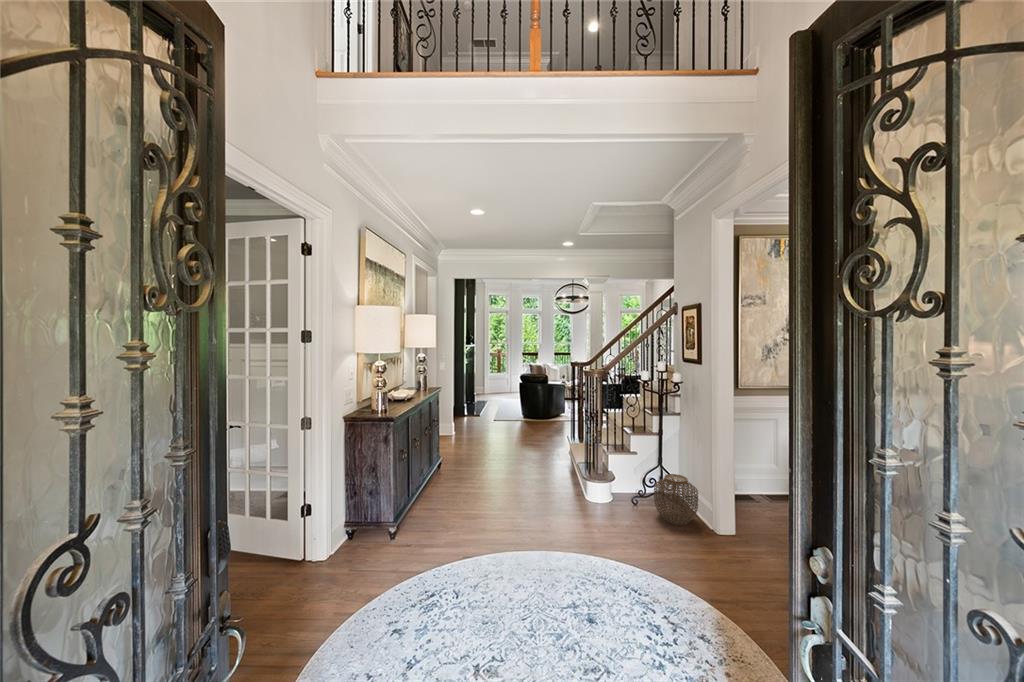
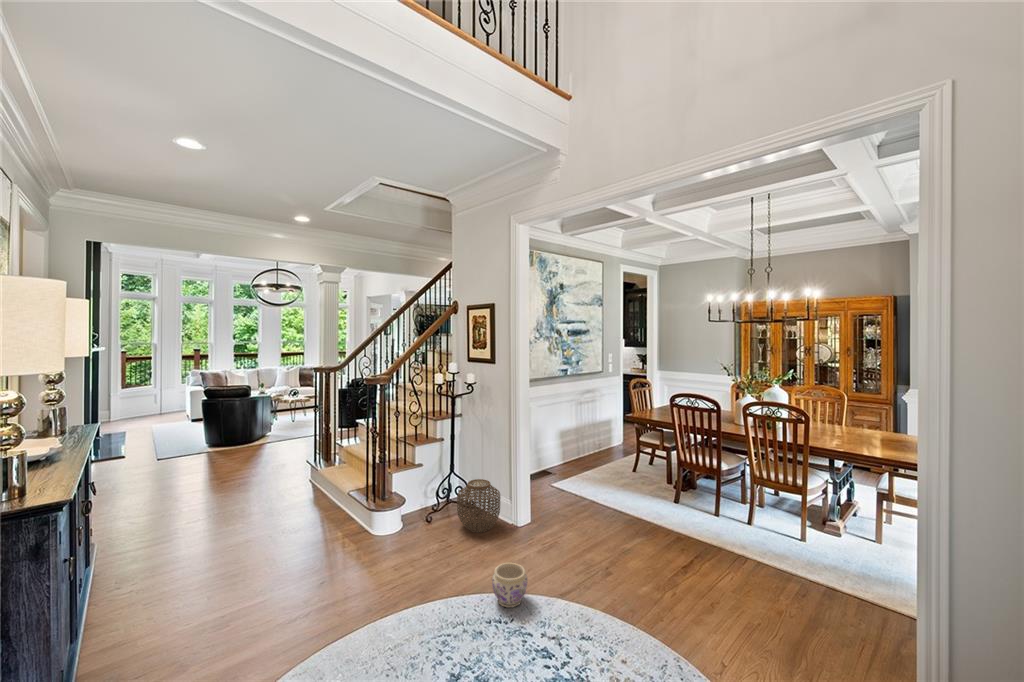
planter: none [640,547,674,588] -> present [492,563,527,608]

